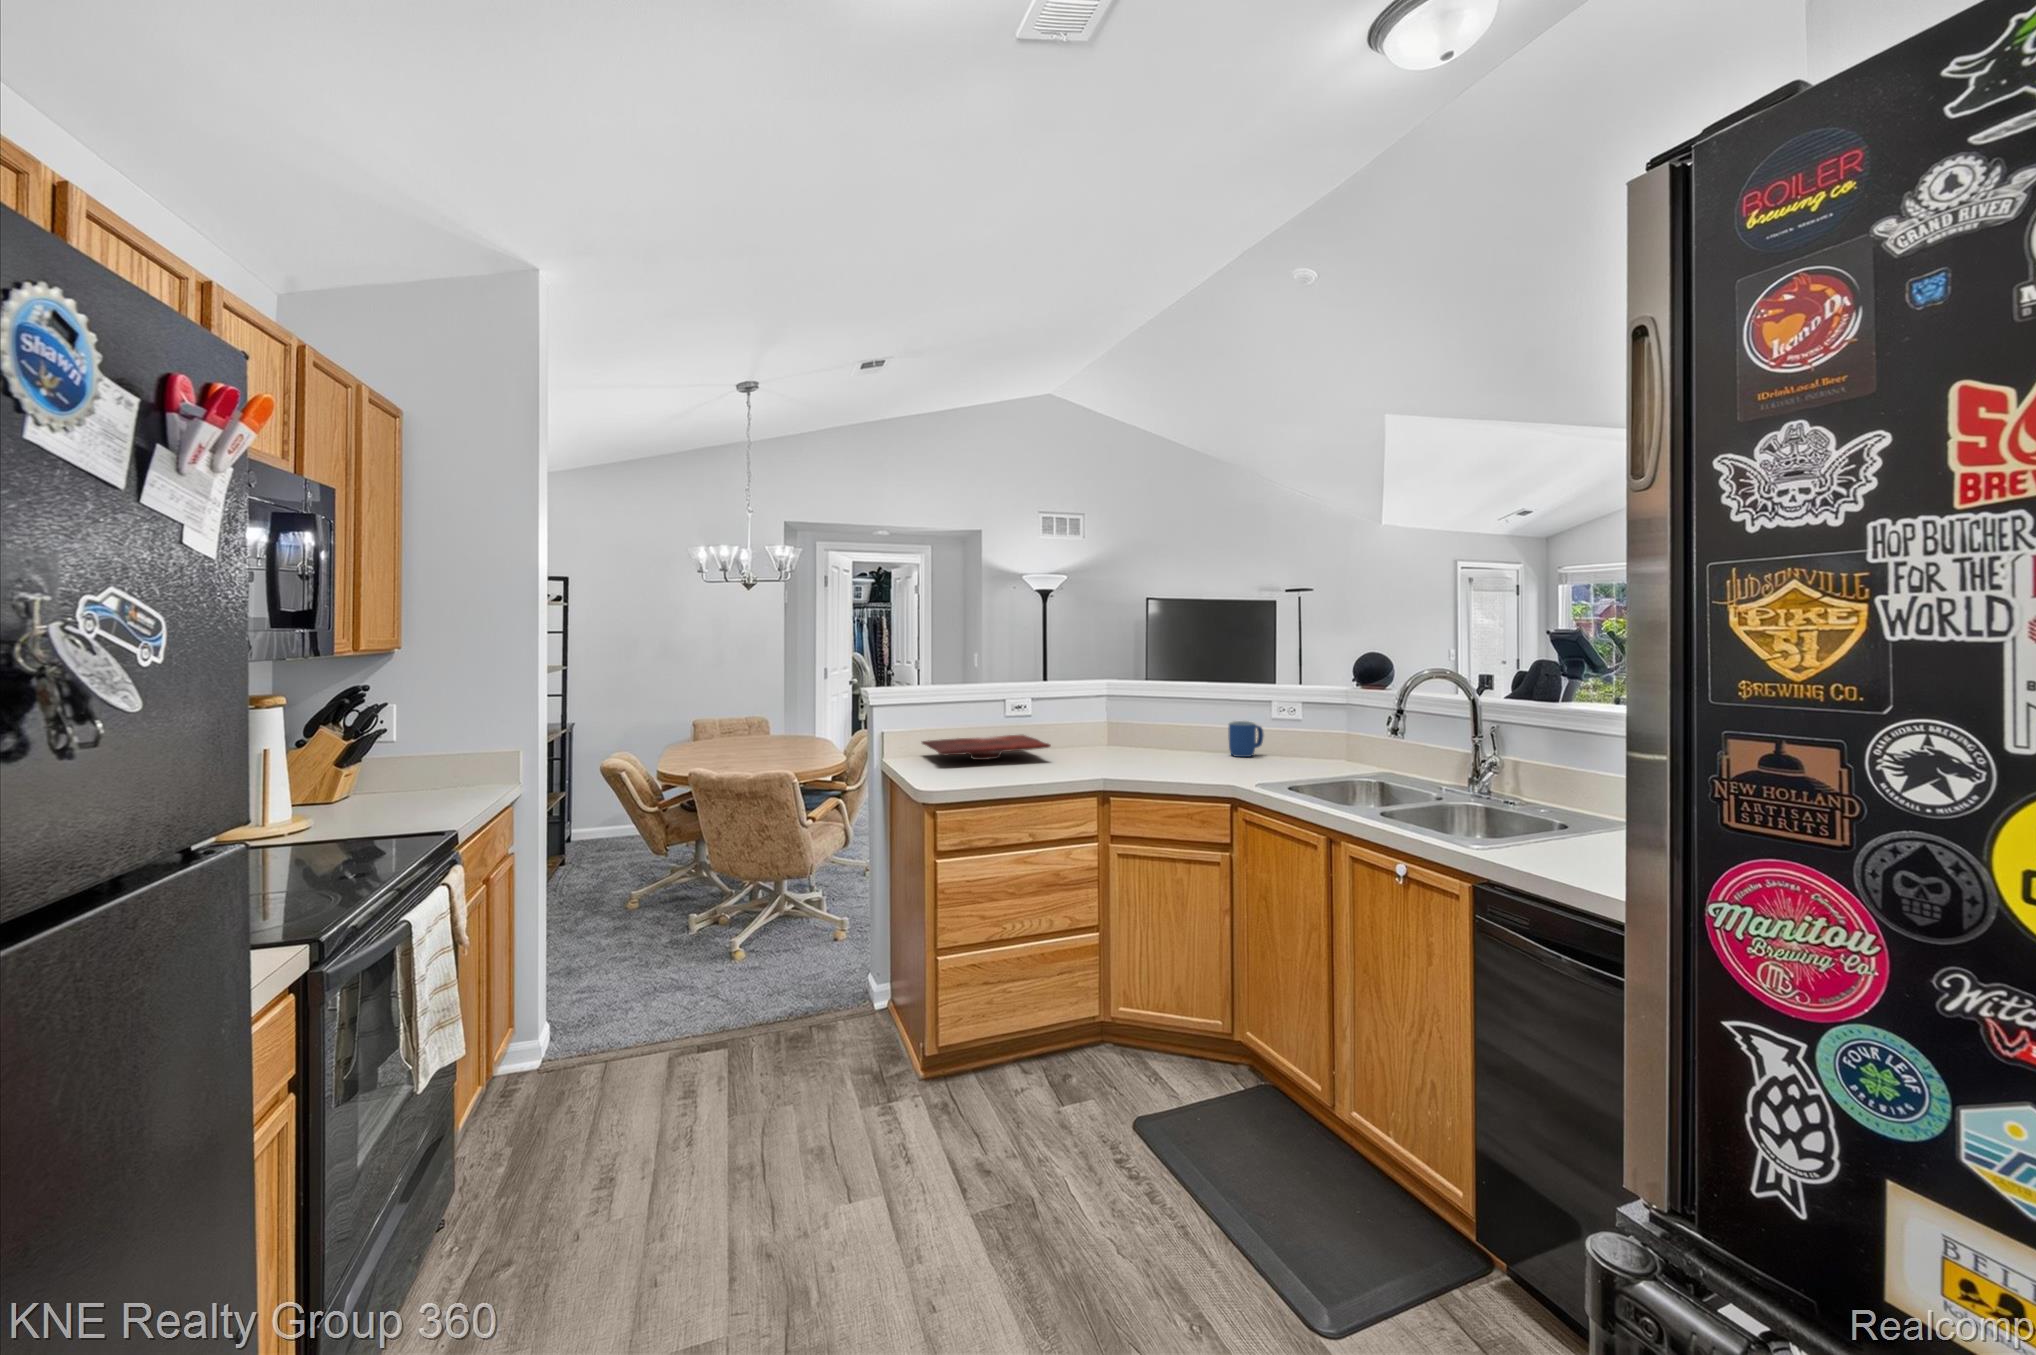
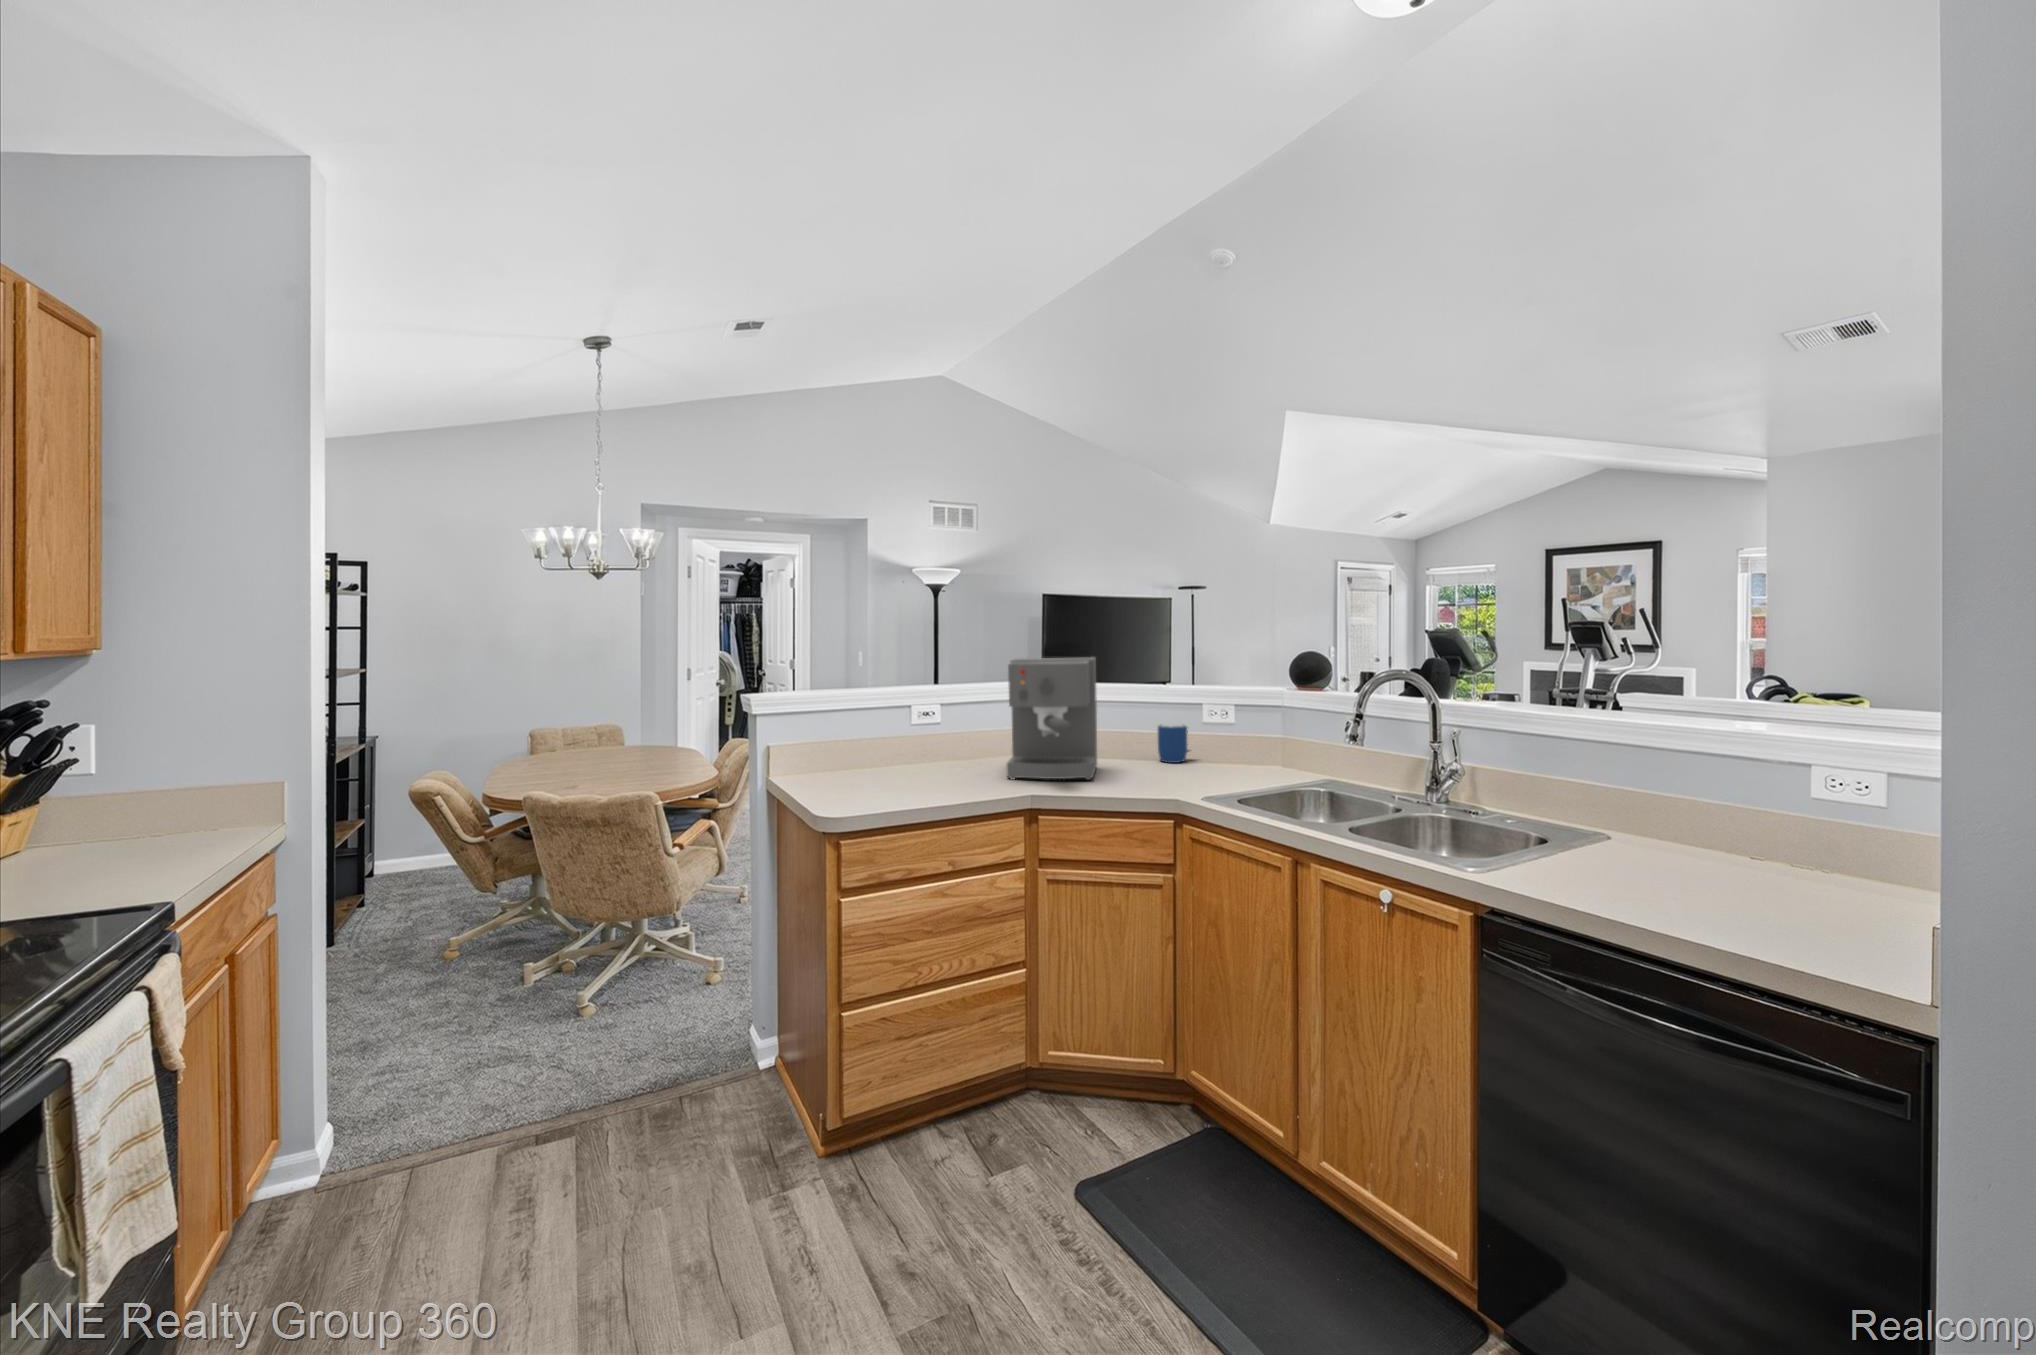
coffee maker: none [1087,661,1171,769] -> present [1007,657,1097,780]
cutting board: present [922,735,1050,760] -> none [811,743,964,774]

